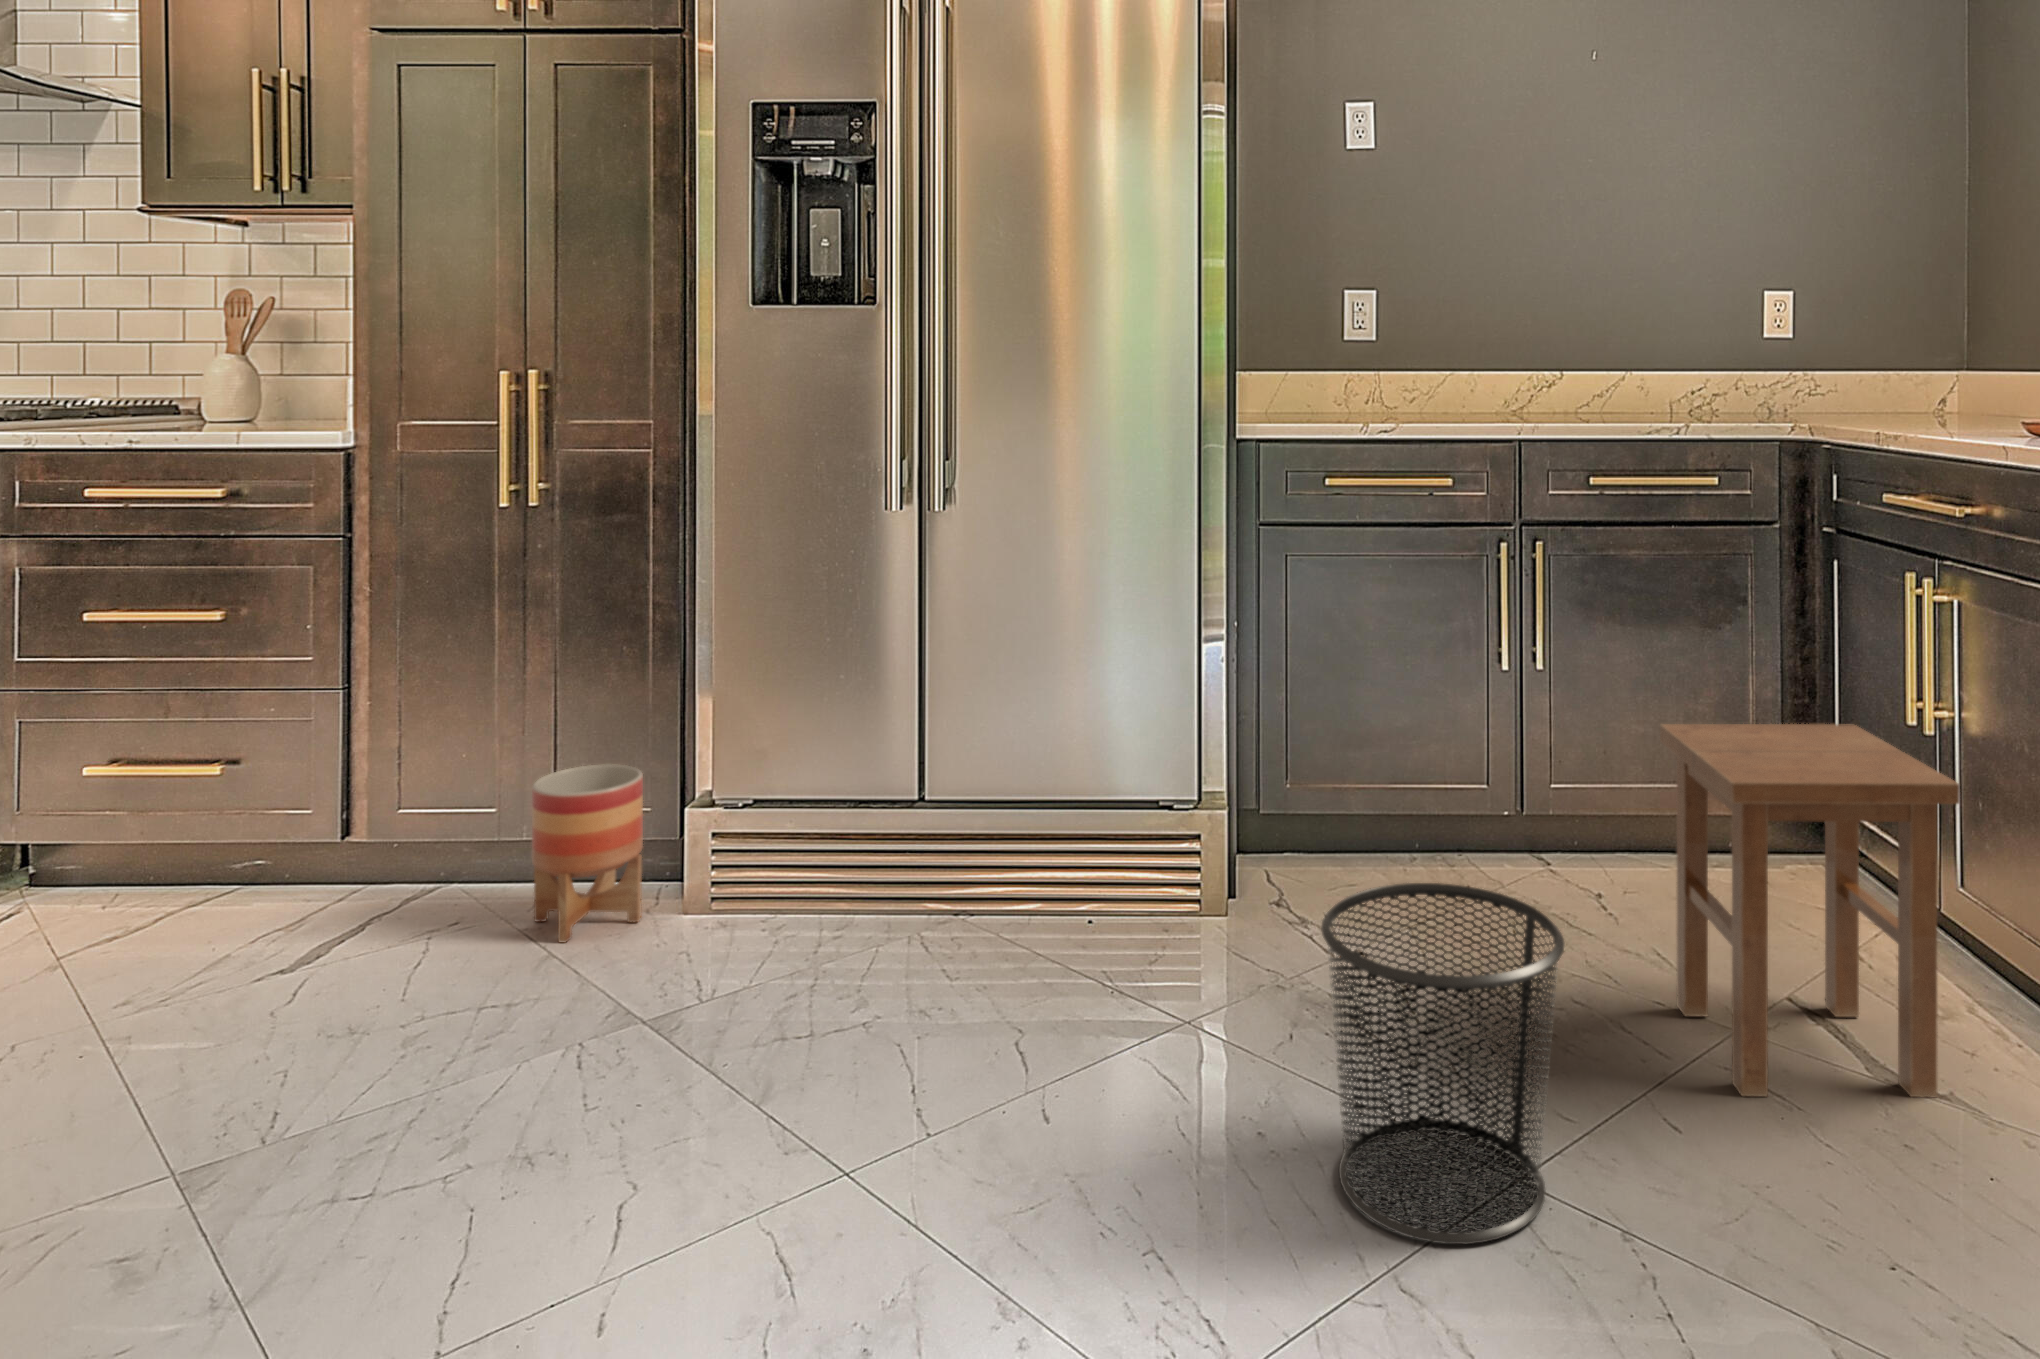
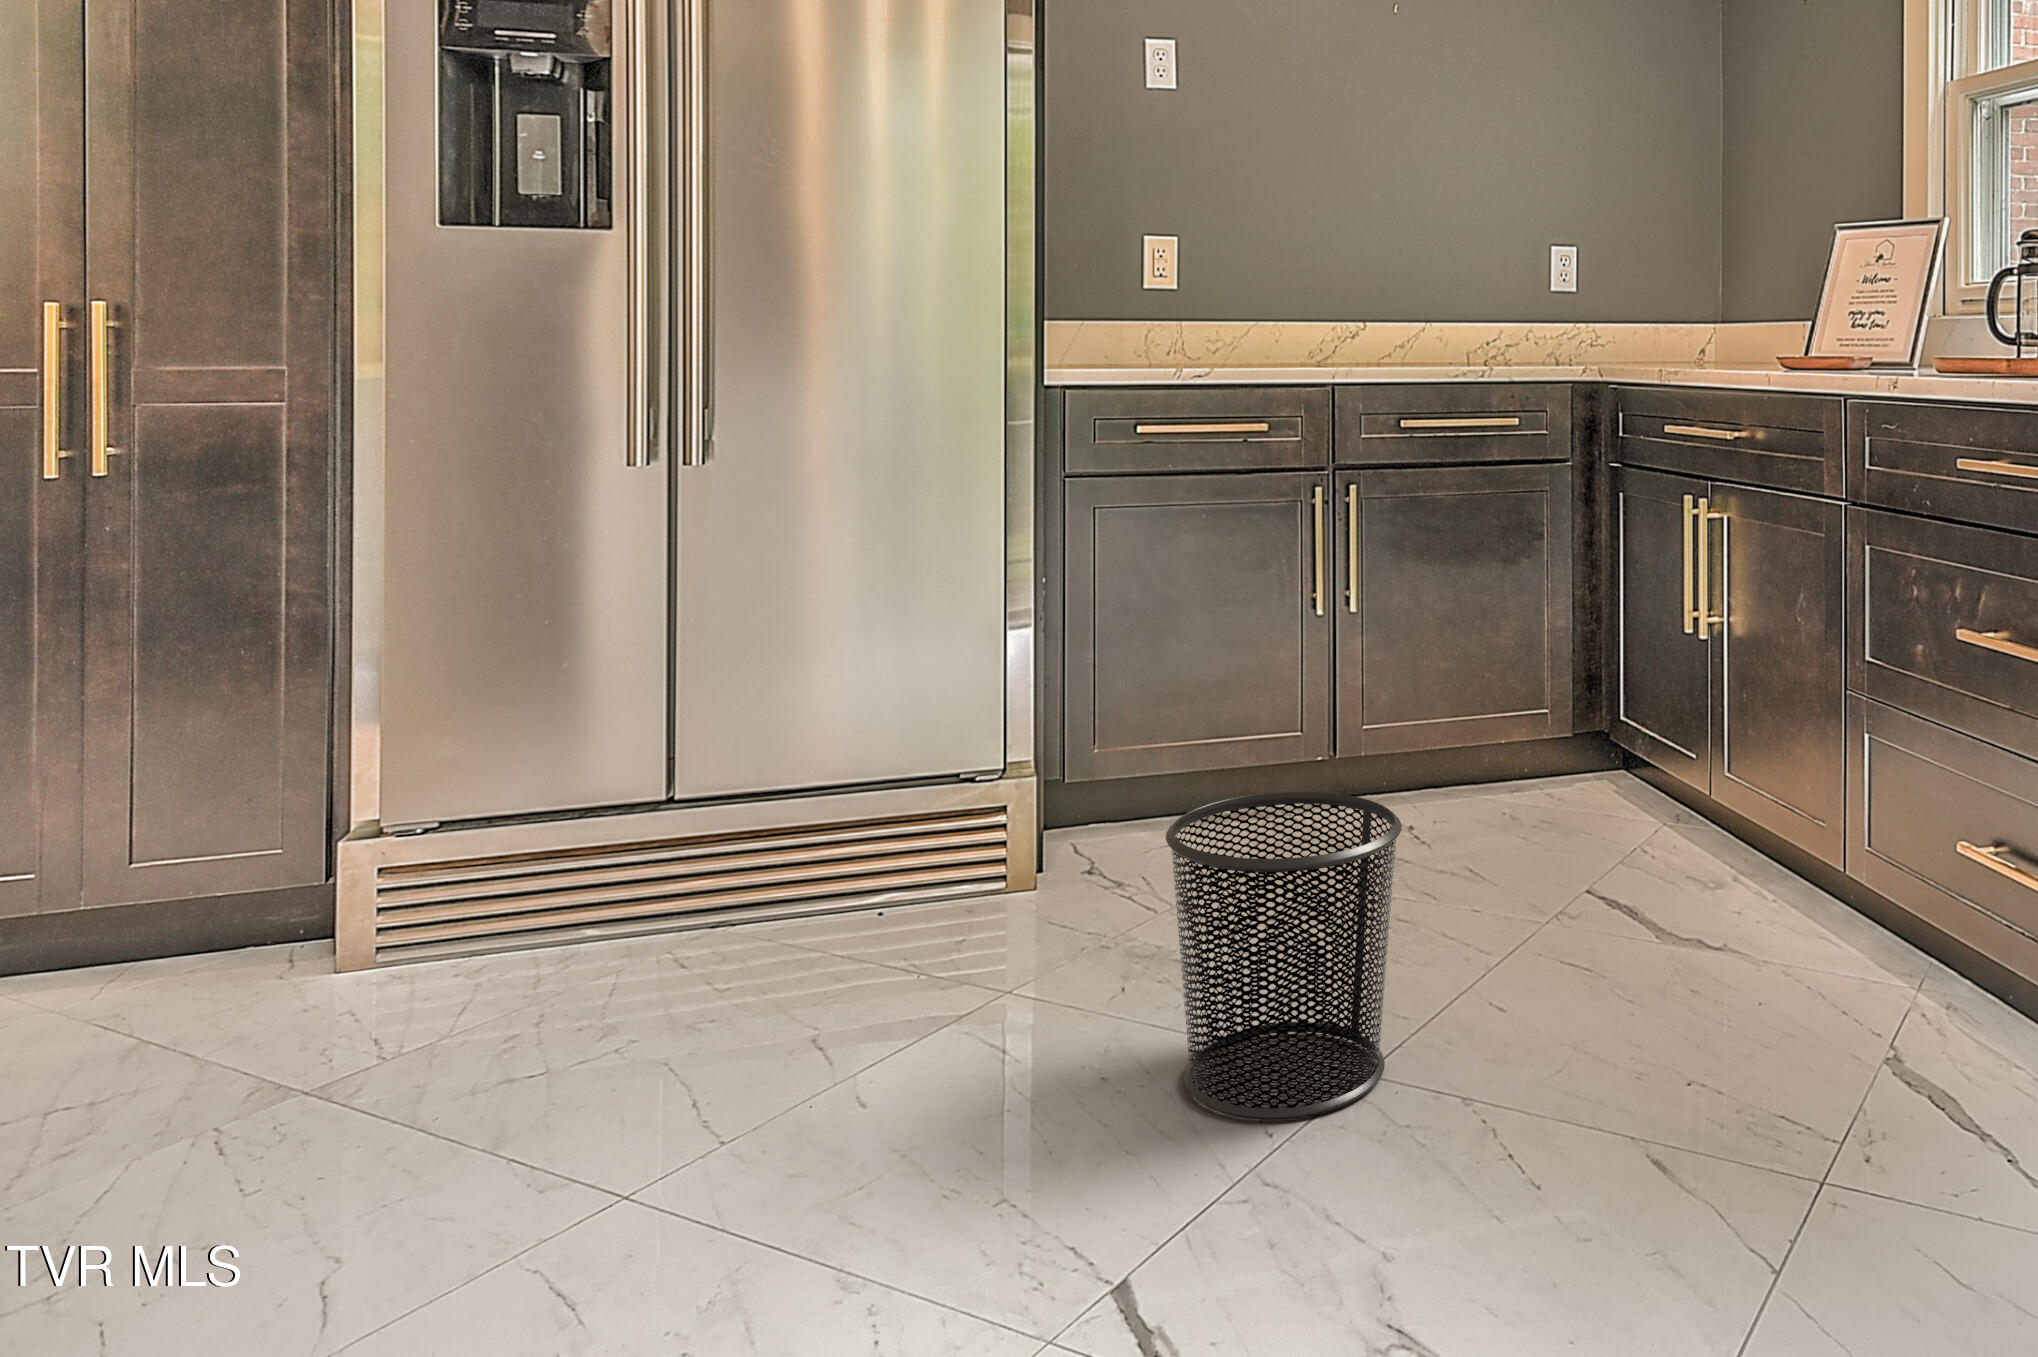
stool: present [1660,724,1960,1098] -> none [1477,628,1731,965]
planter: present [532,764,643,942] -> none [108,797,277,1022]

